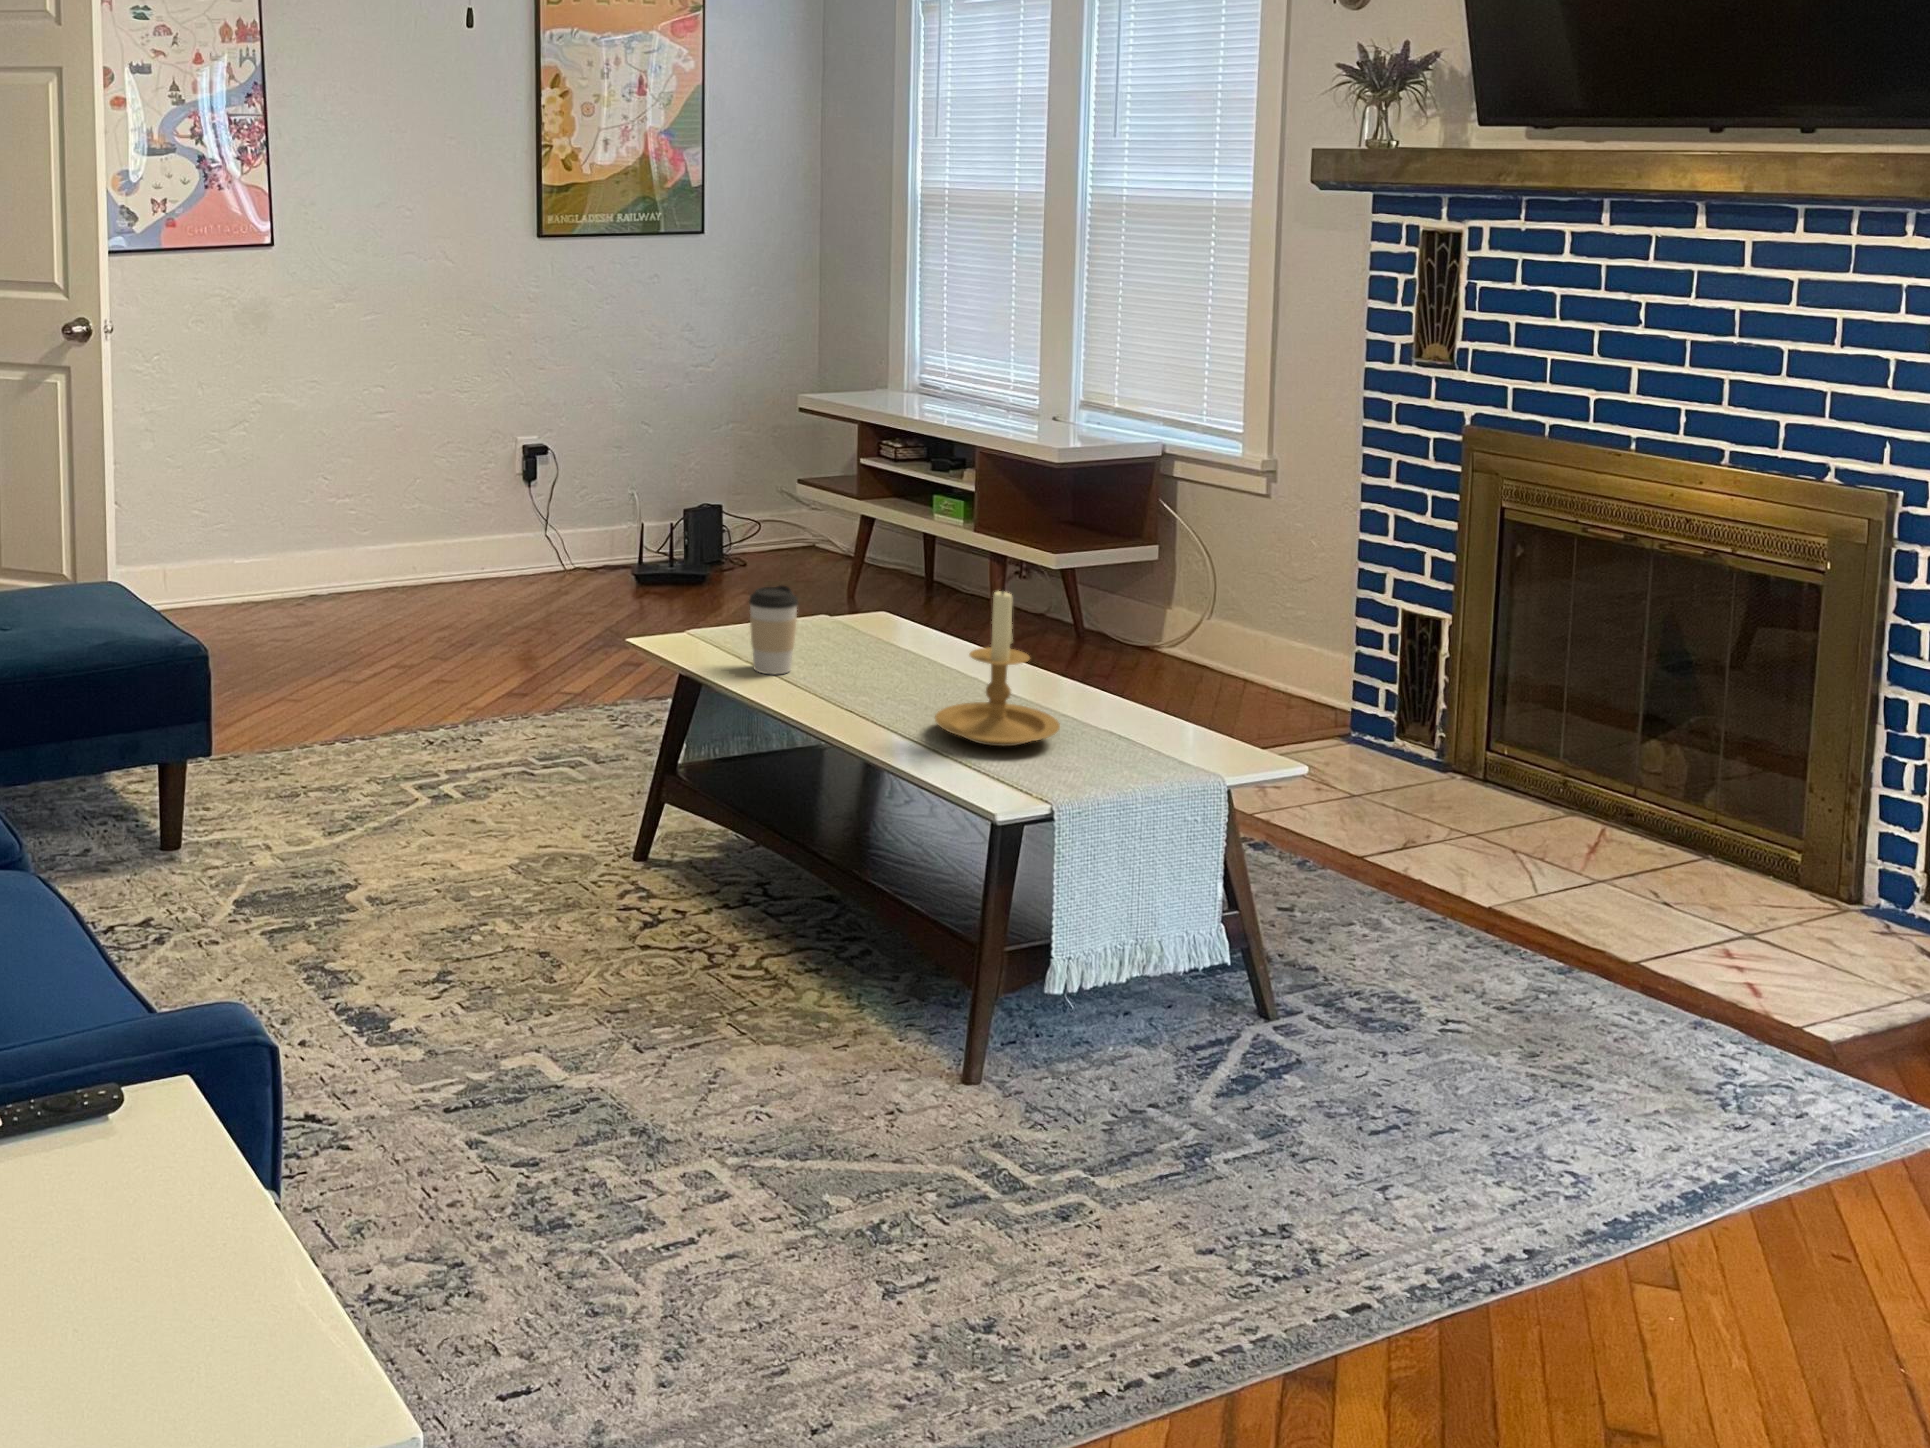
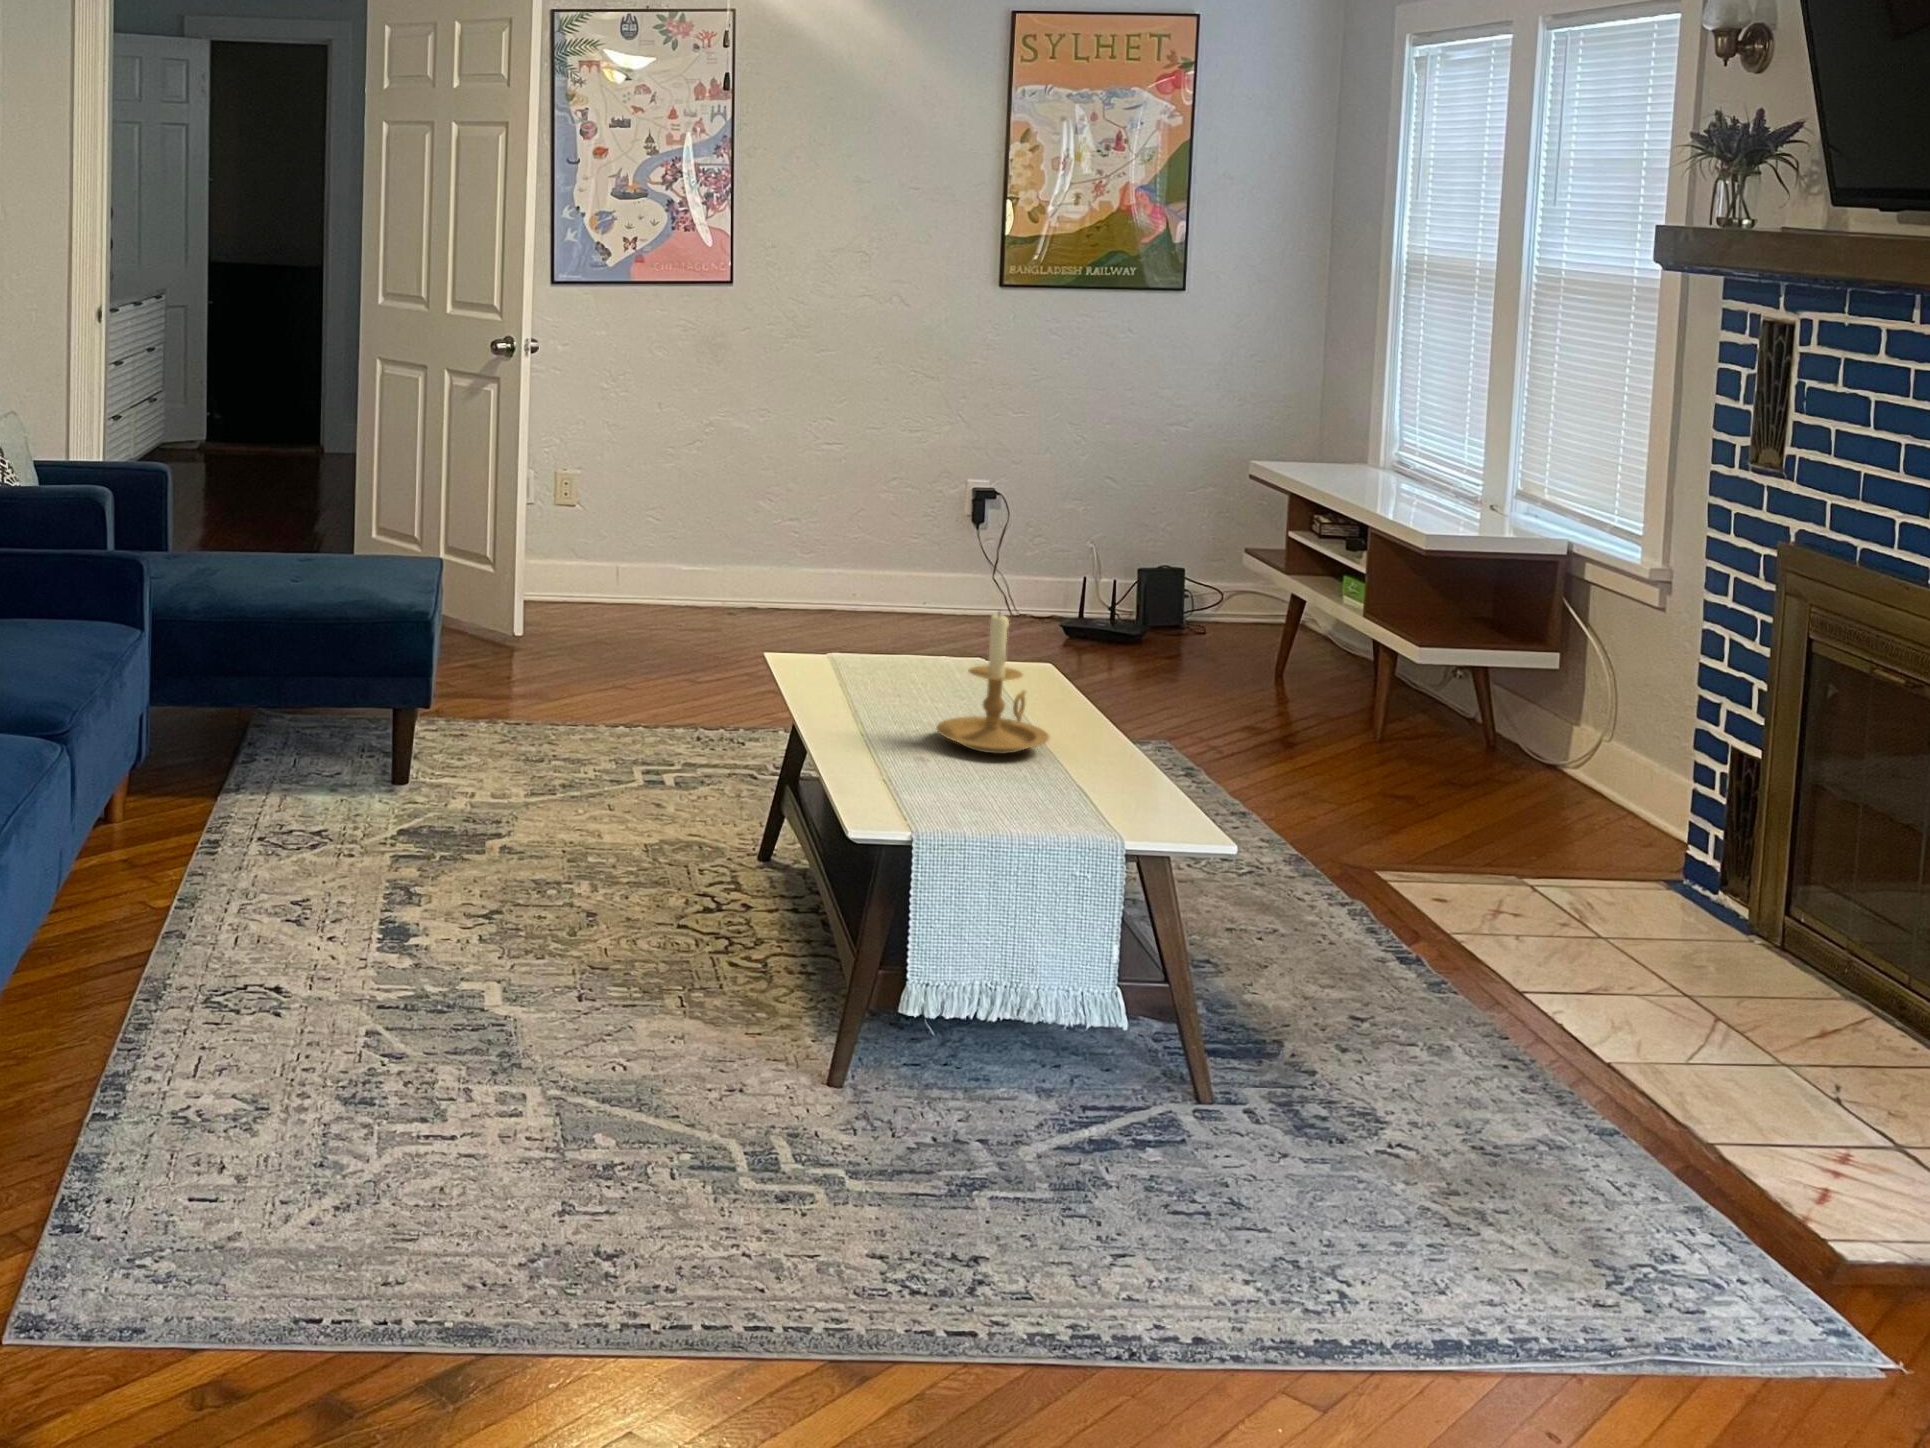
coffee cup: present [749,585,798,674] -> none [863,601,908,679]

